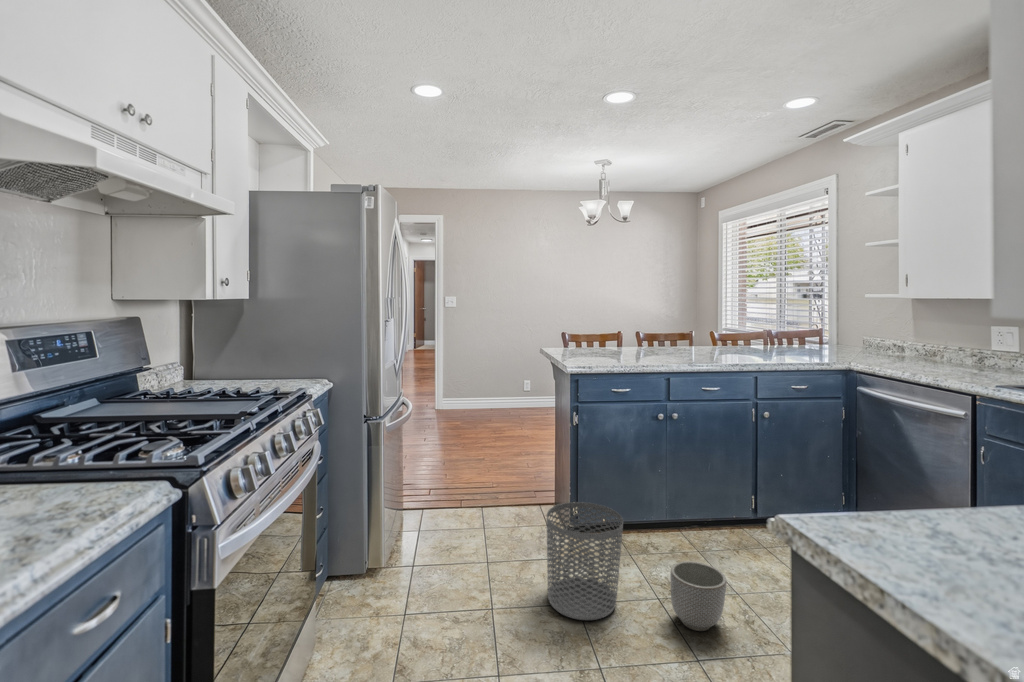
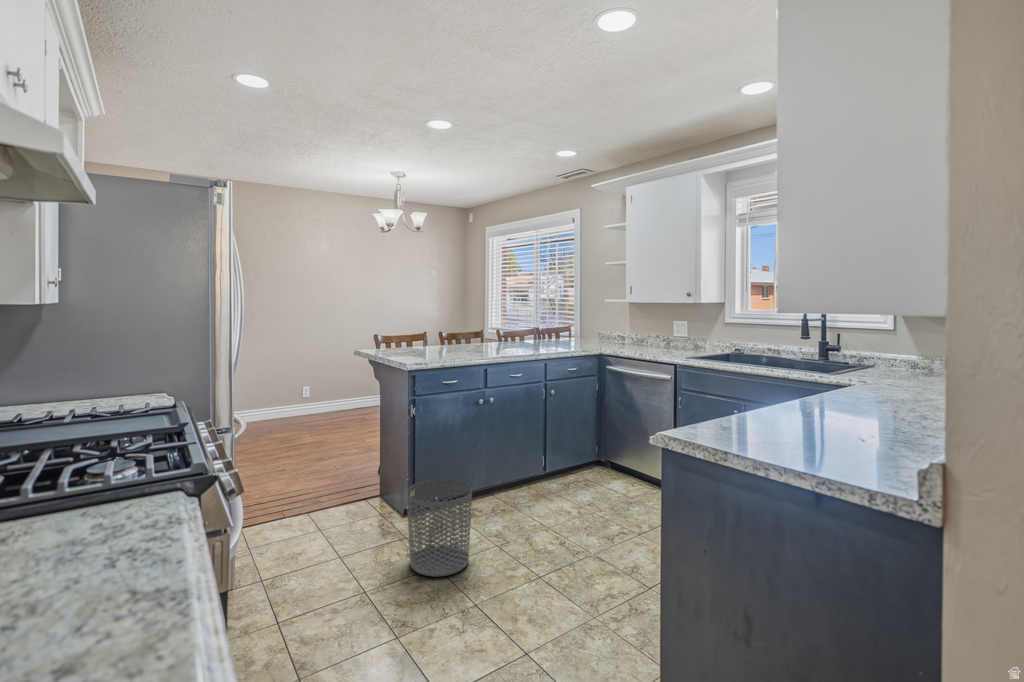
planter: present [670,561,727,631] -> none [510,509,550,560]

